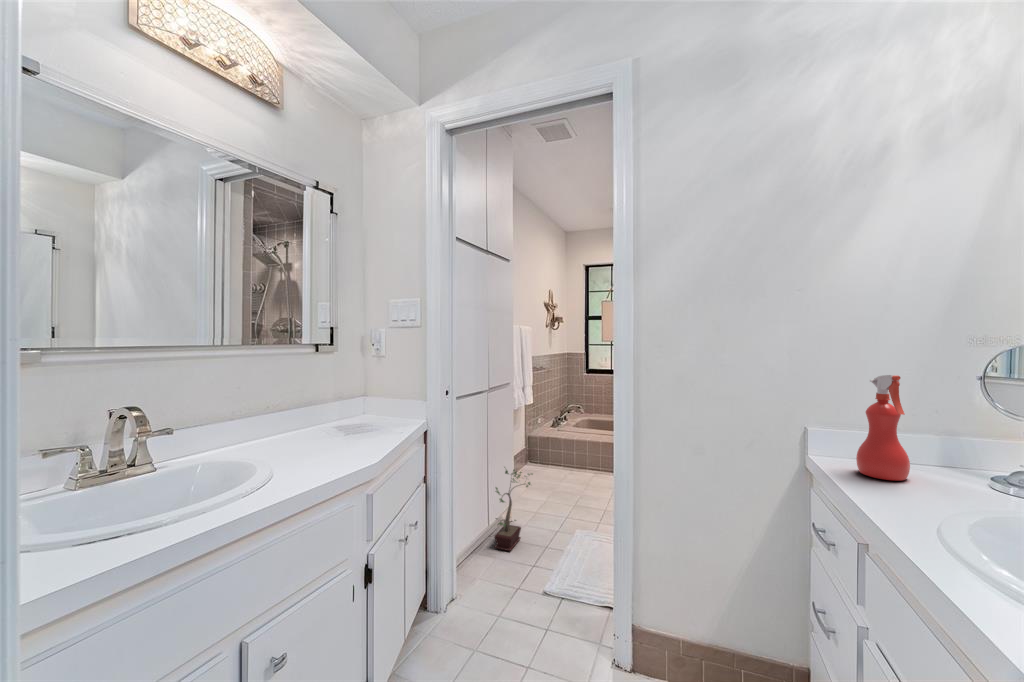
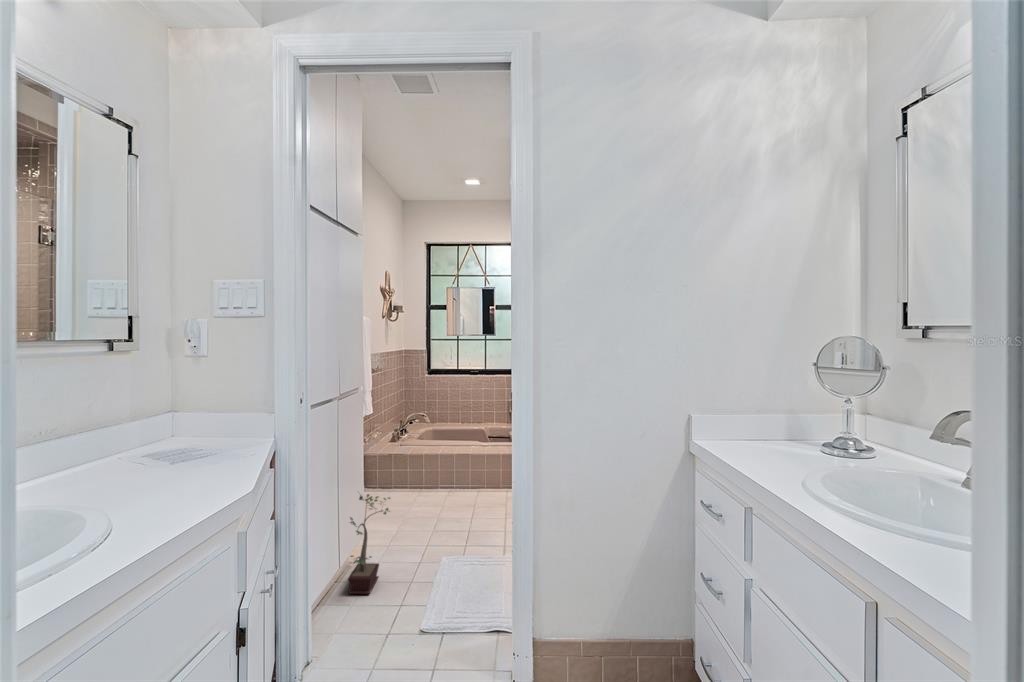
spray bottle: present [856,375,910,481] -> none [731,363,770,454]

